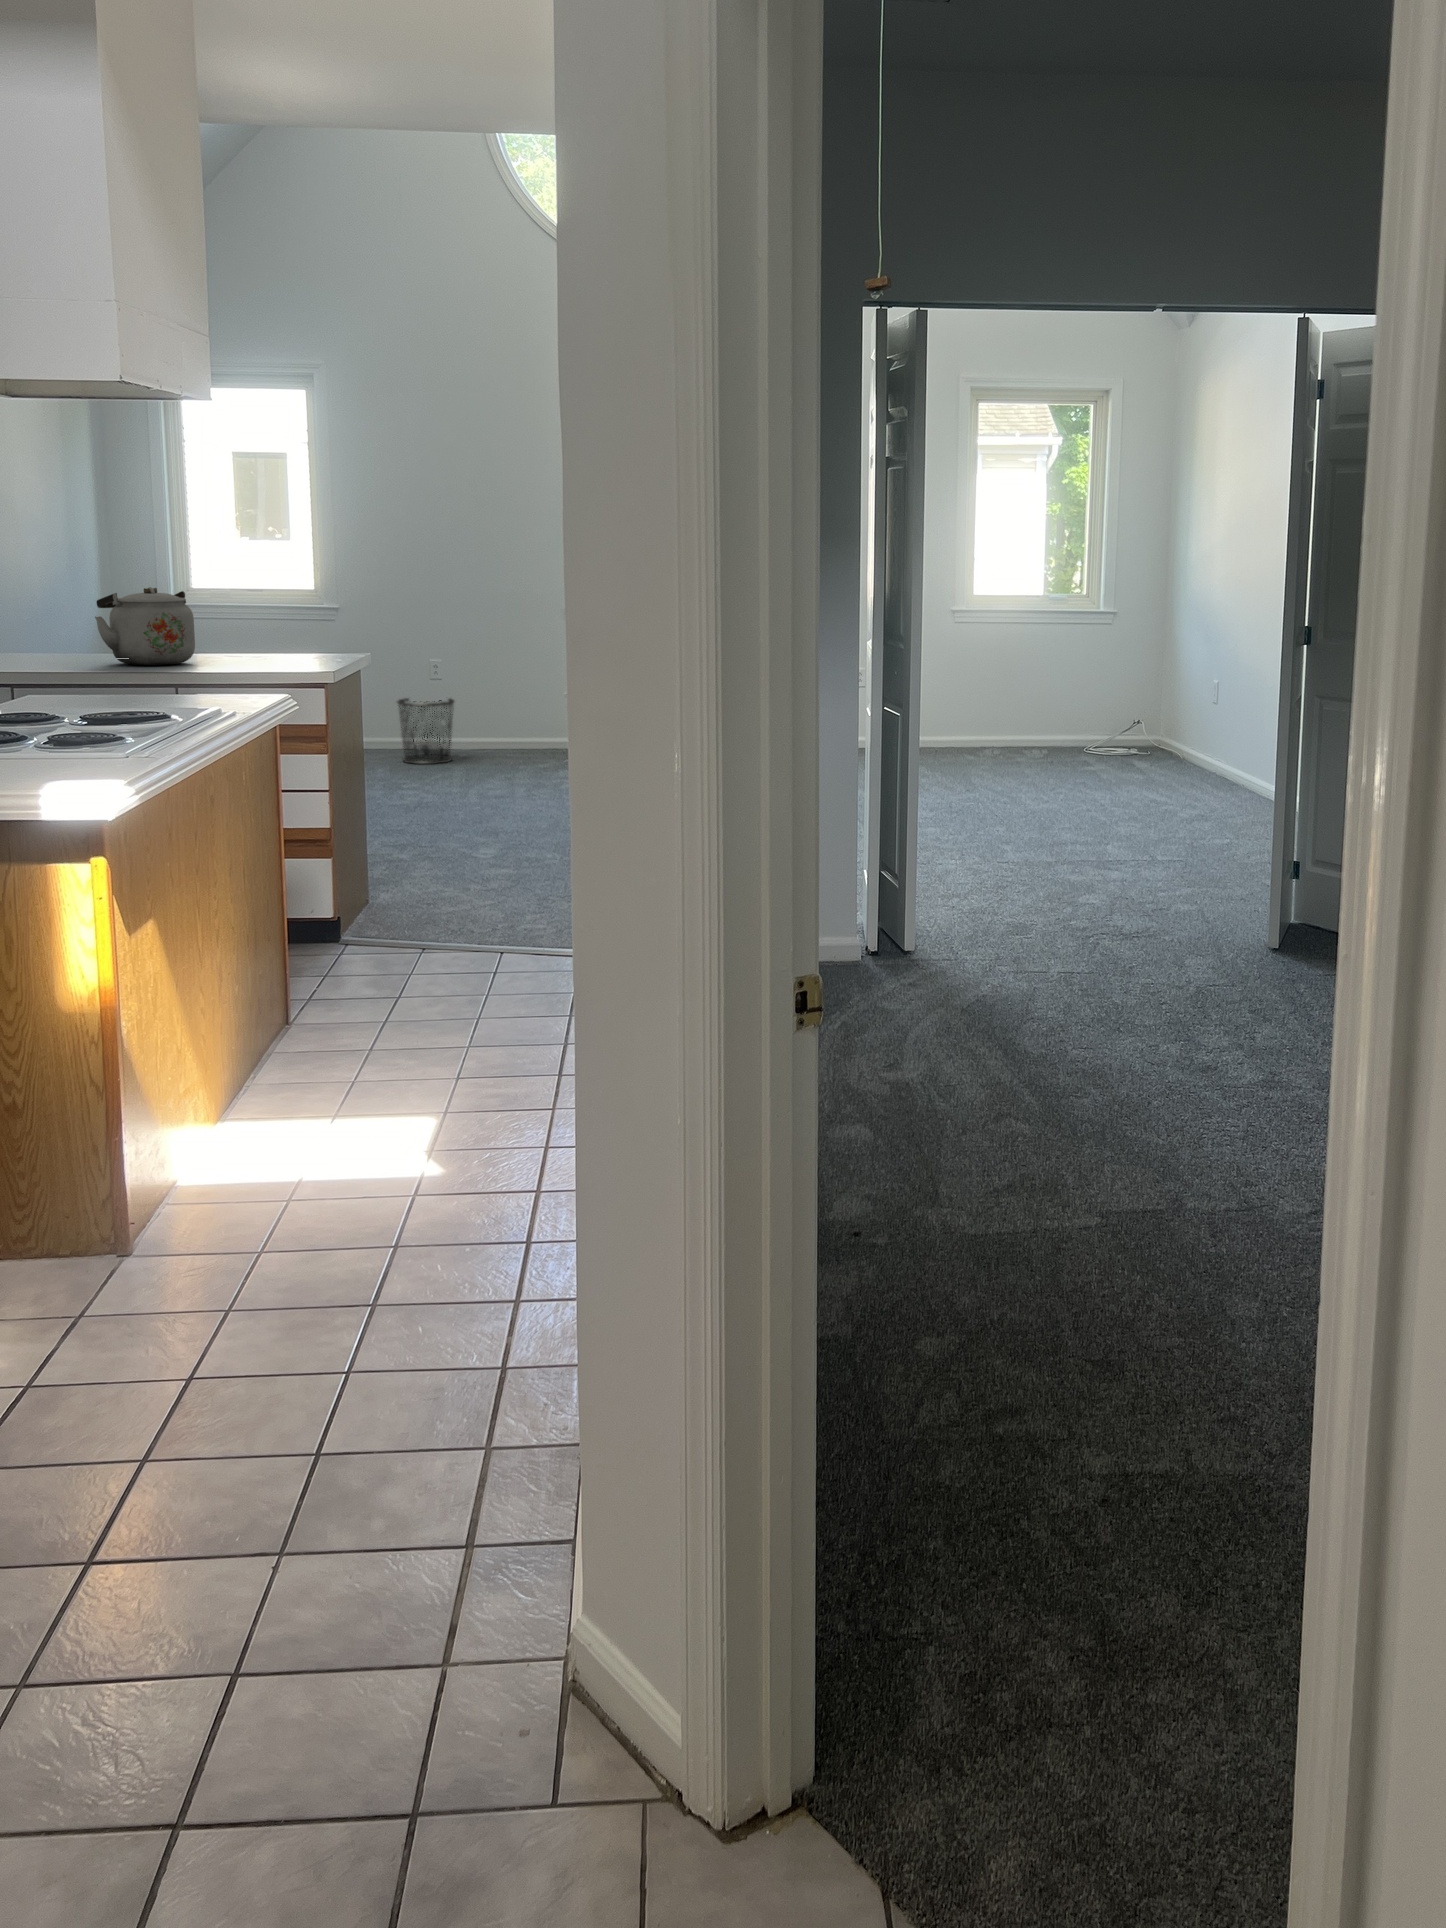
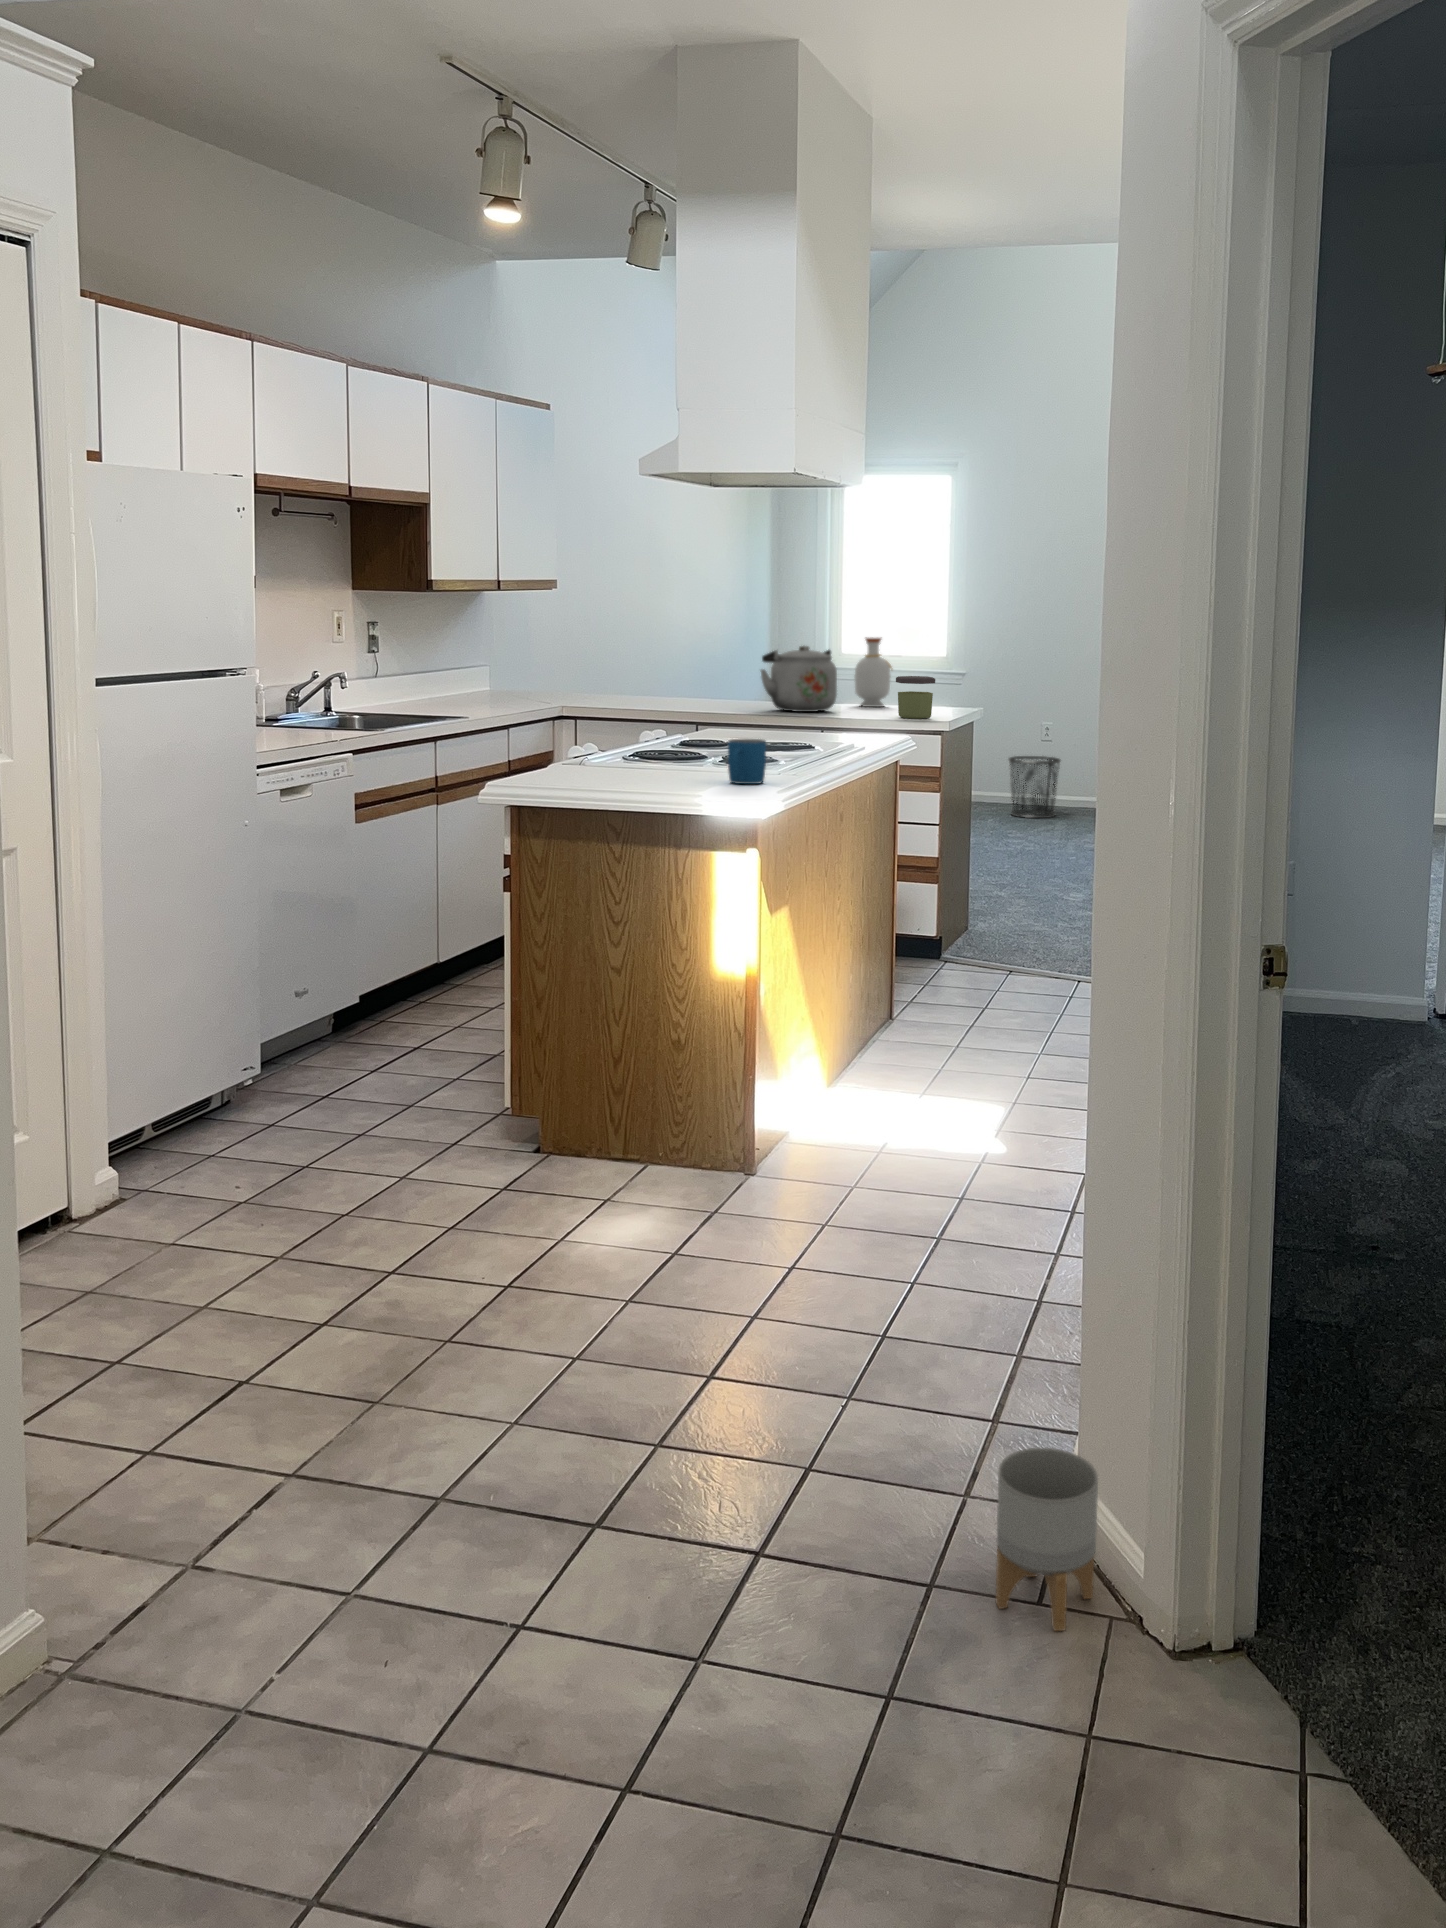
bottle: none [215,576,262,656] -> present [854,638,892,707]
jar: none [267,621,315,669] -> present [896,676,935,719]
mug: none [57,716,110,774] -> present [728,739,766,784]
planter: none [495,1607,622,1841] -> present [996,1448,1098,1631]

